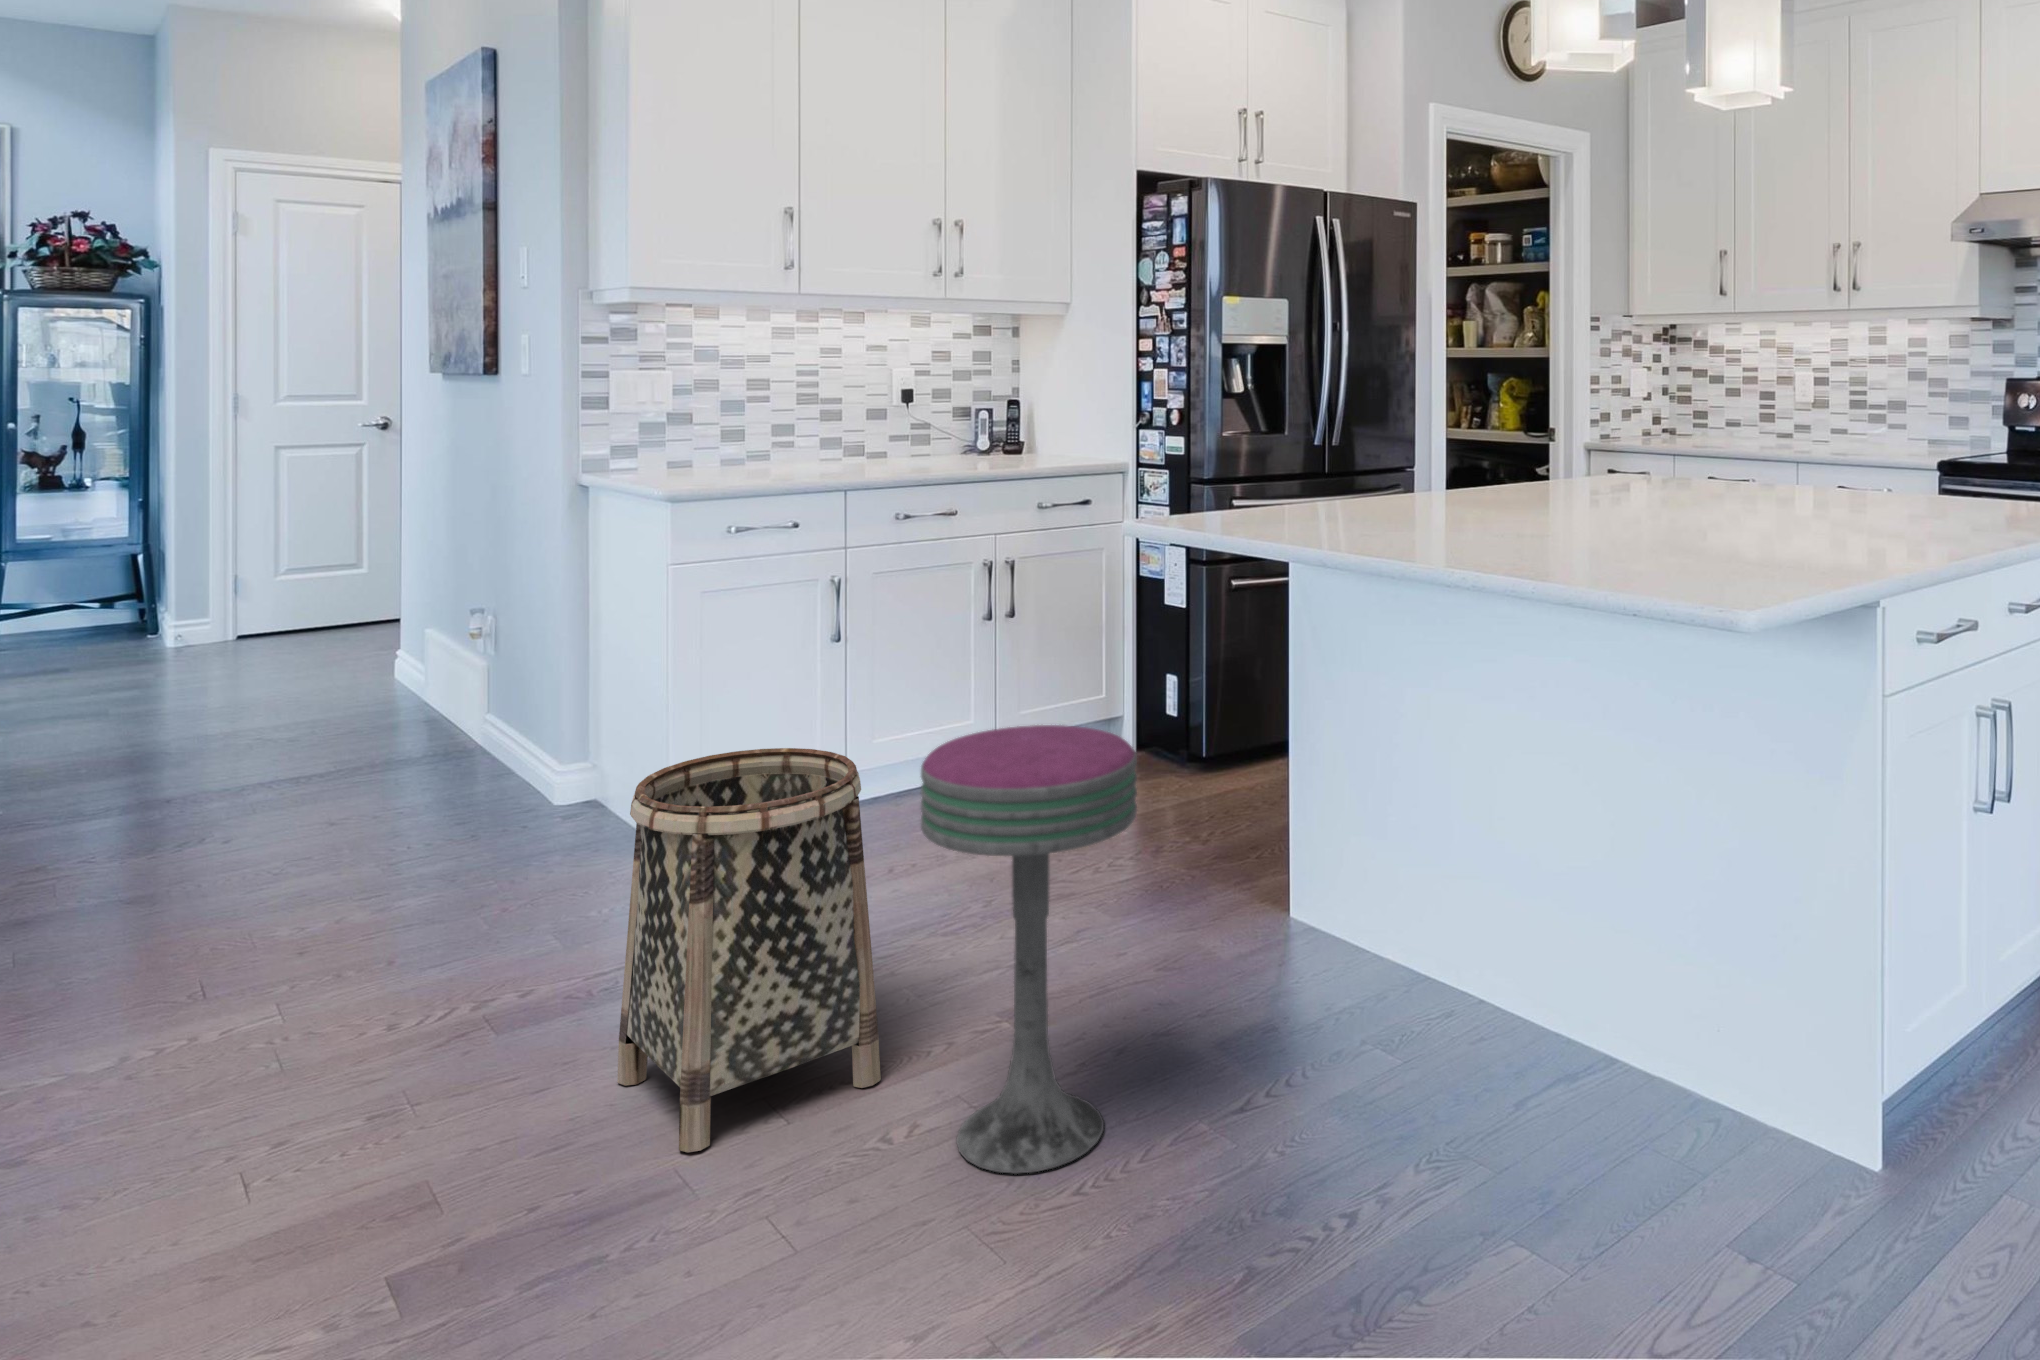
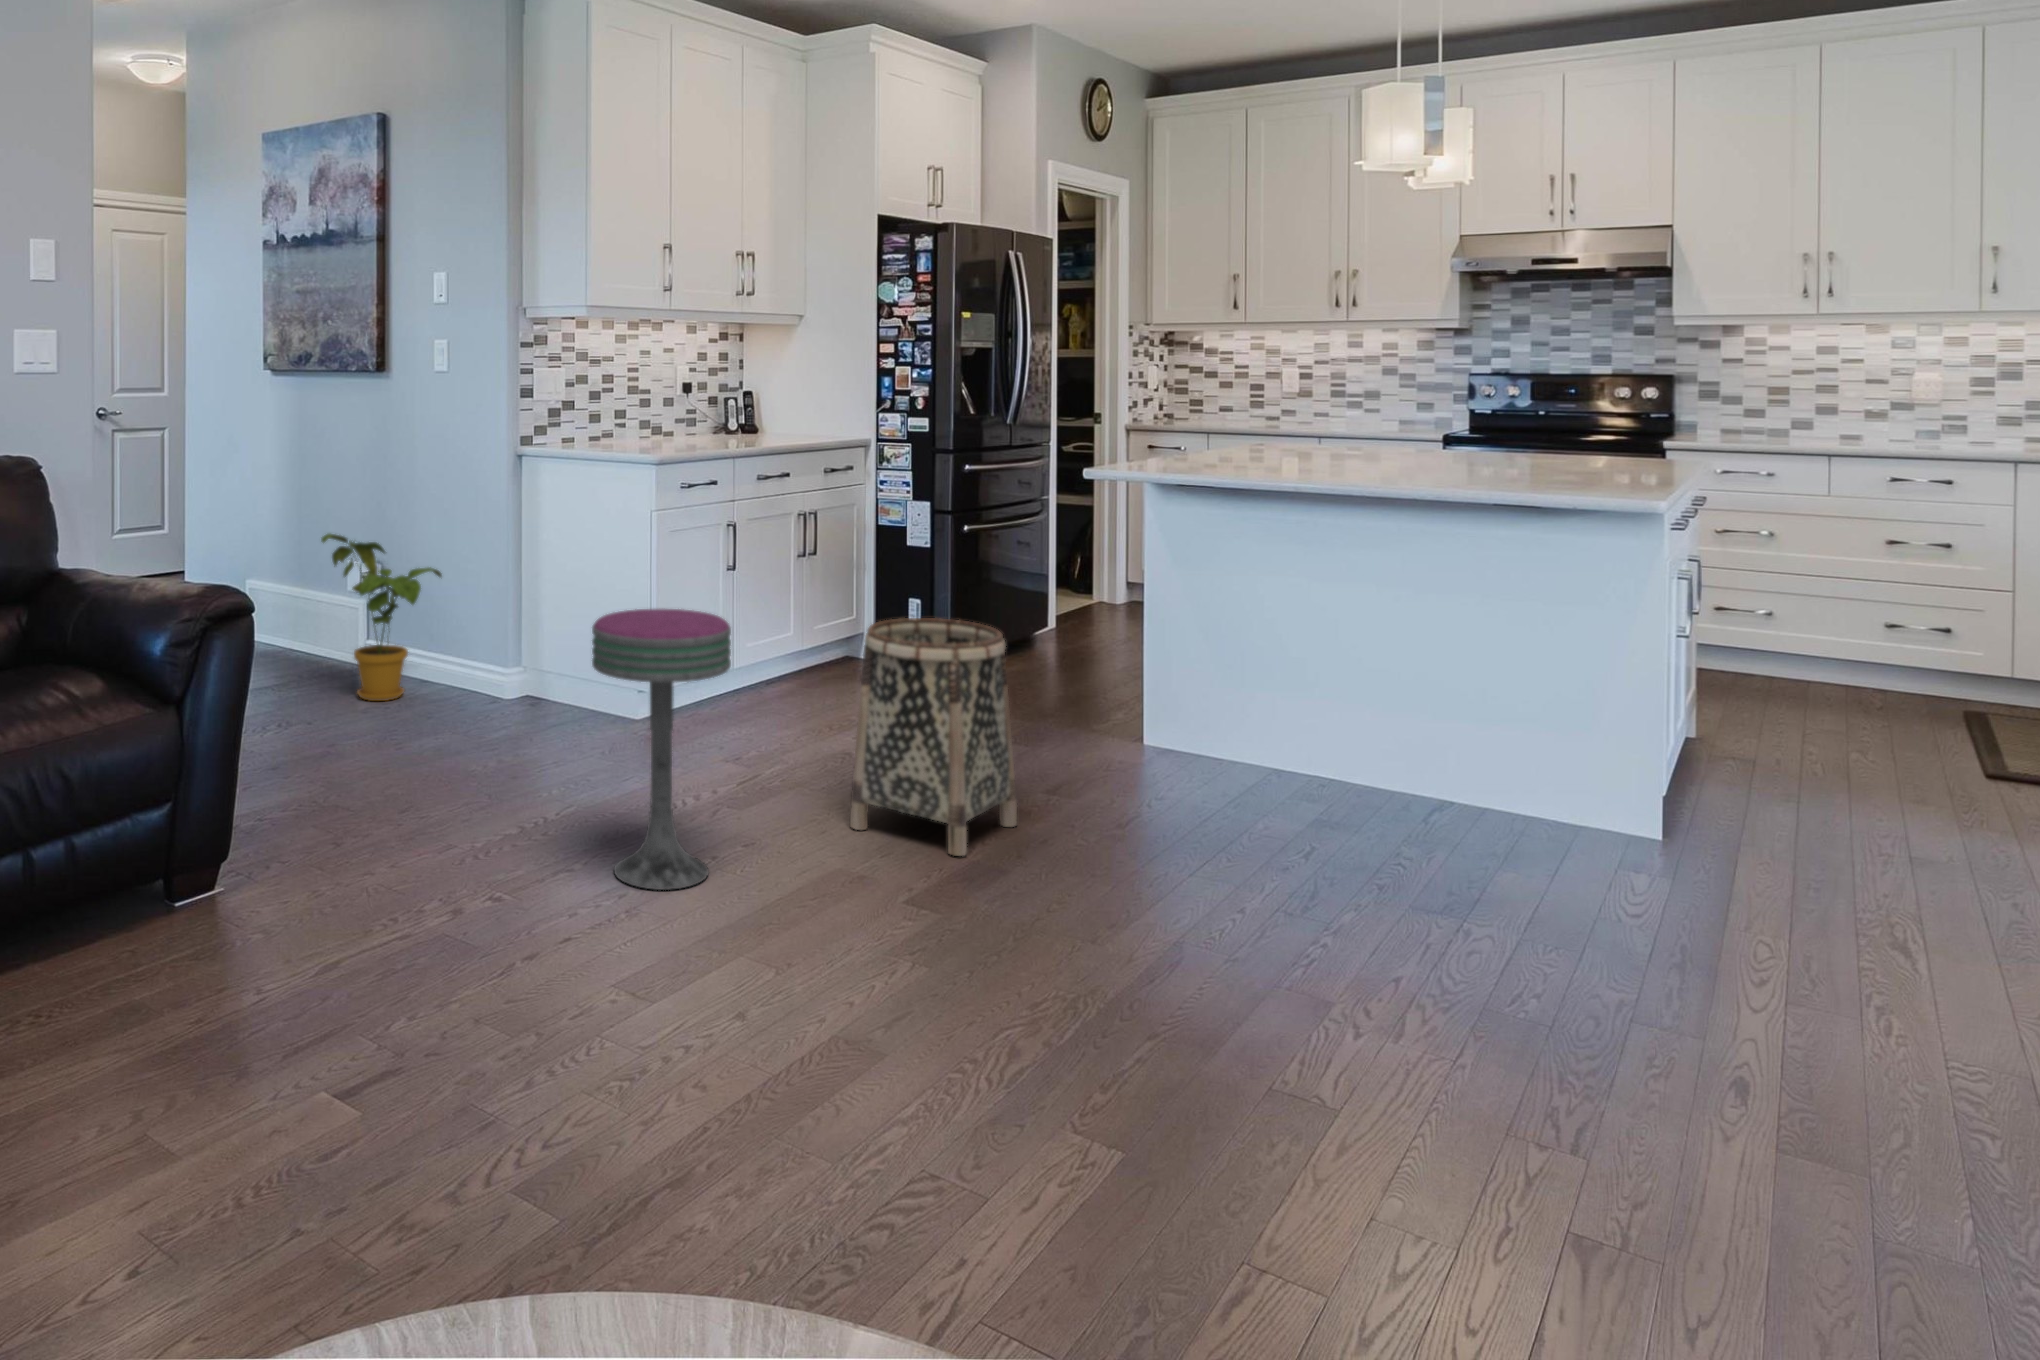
house plant: none [307,587,509,812] -> present [321,534,442,701]
bar stool: present [921,725,1137,1174] -> present [592,609,731,890]

